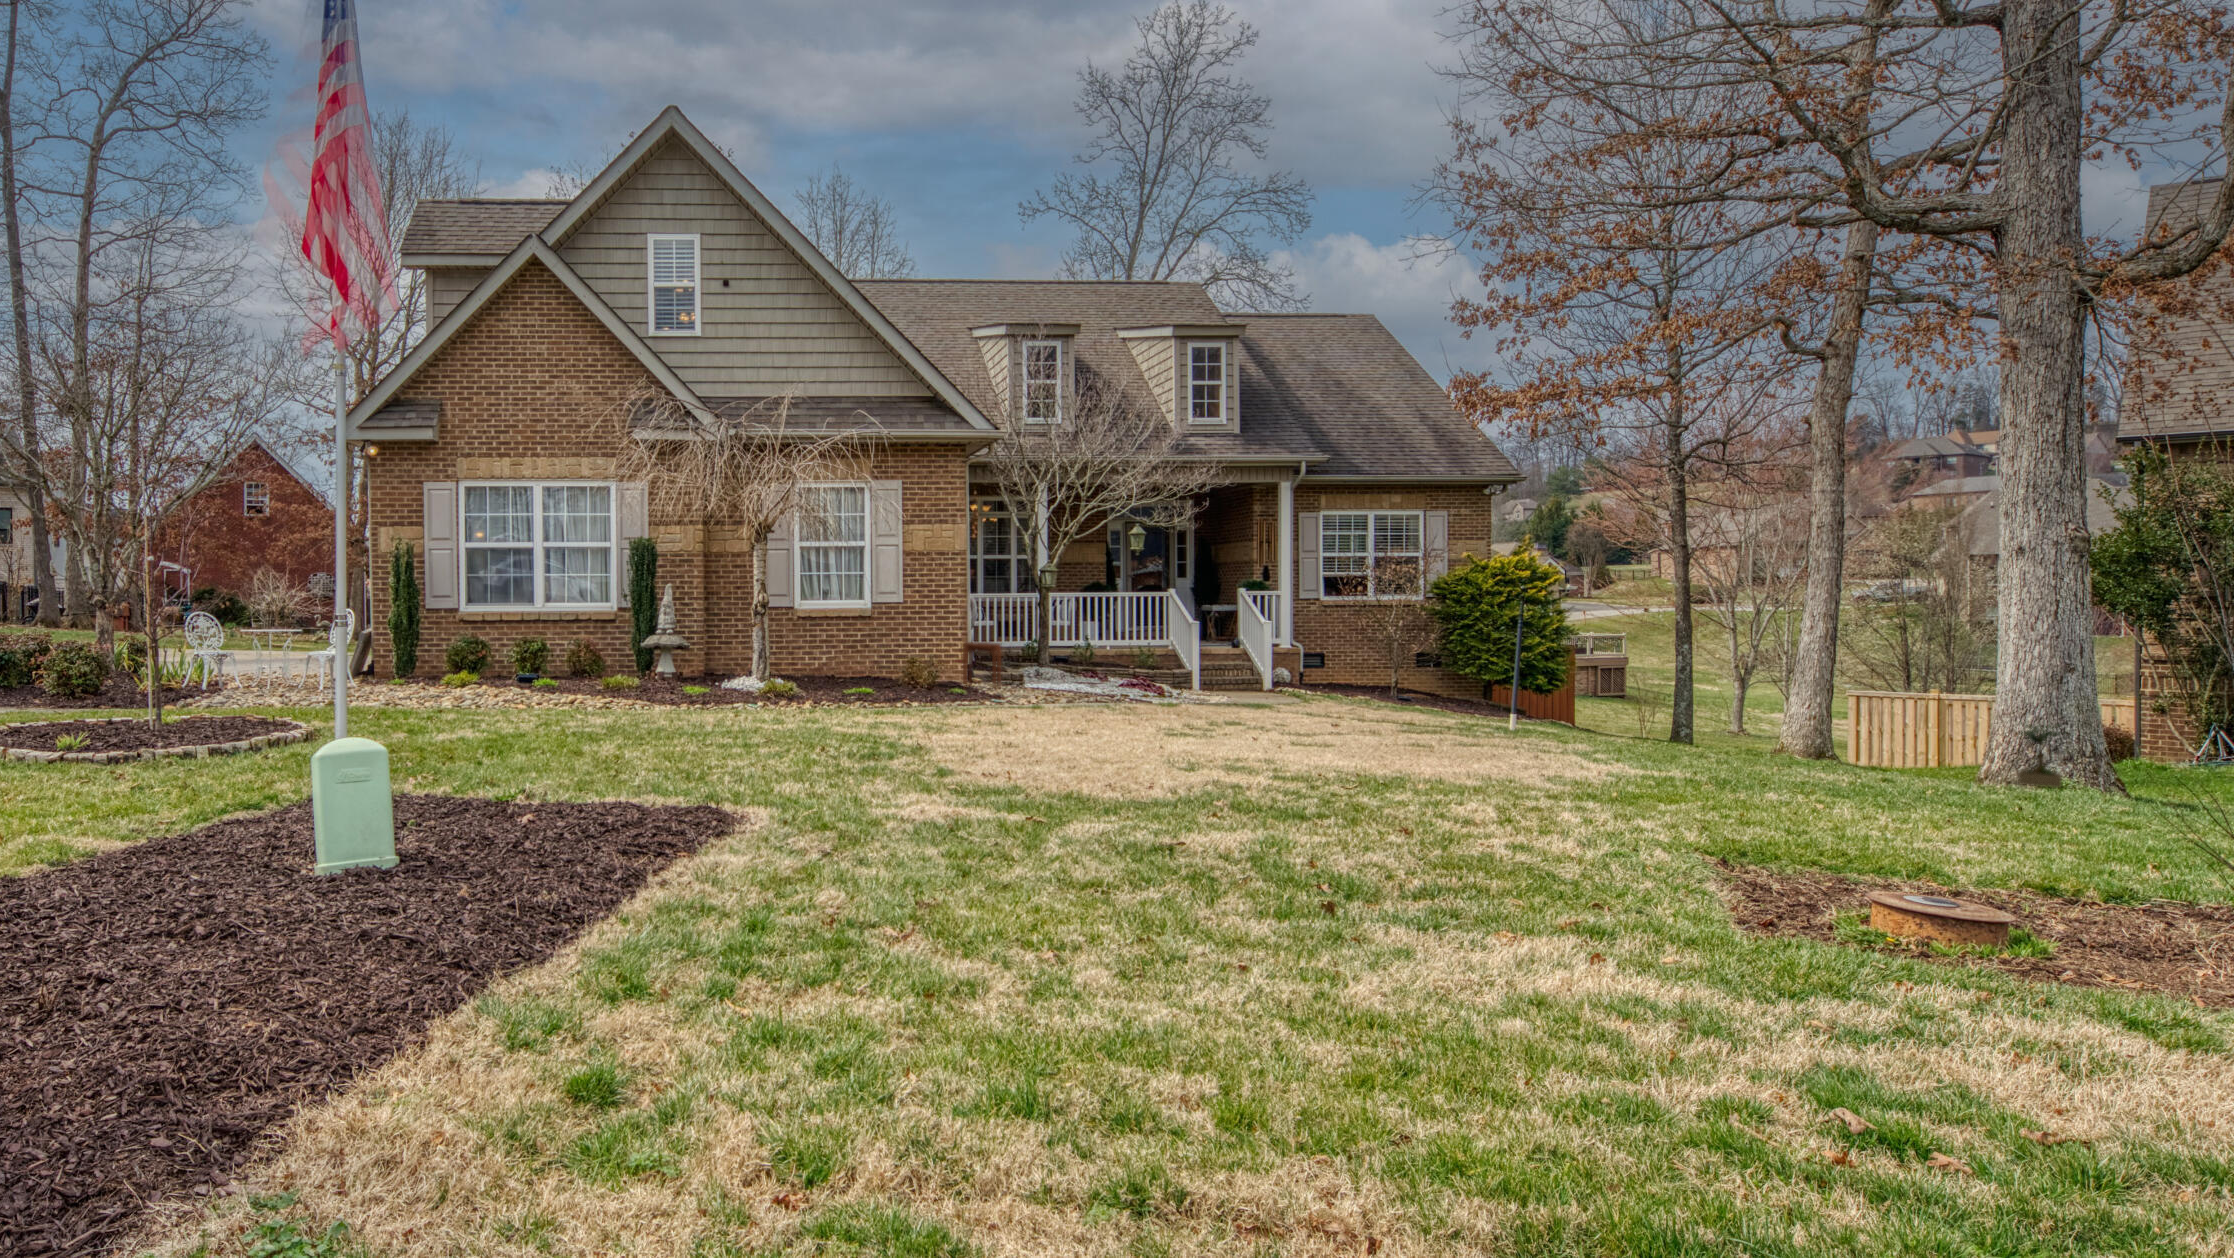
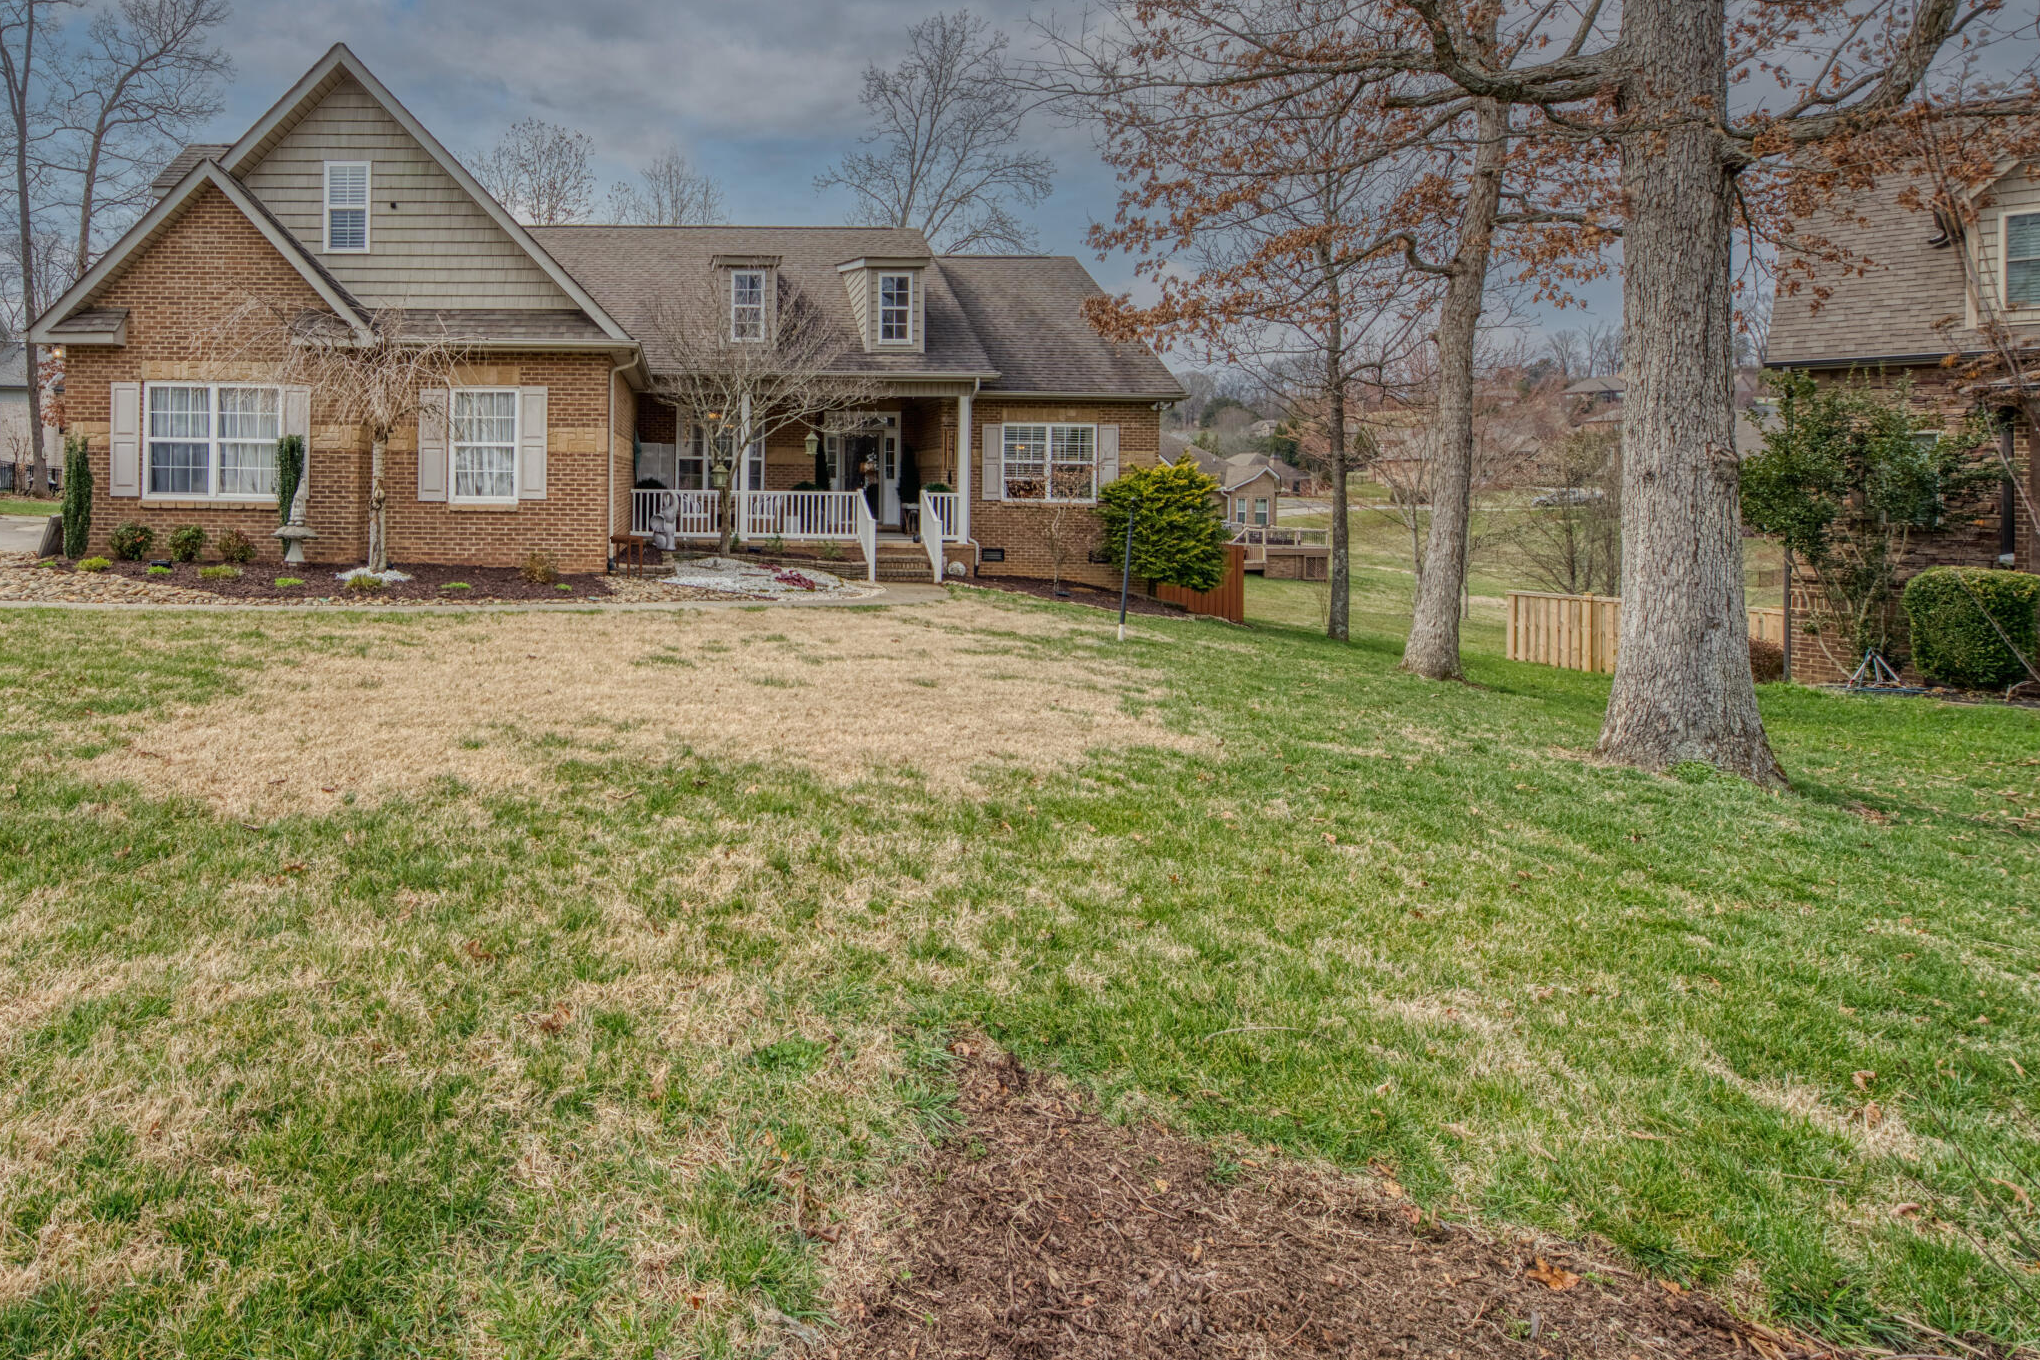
potted plant: present [2018,722,2065,788] -> none [1569,664,1645,751]

